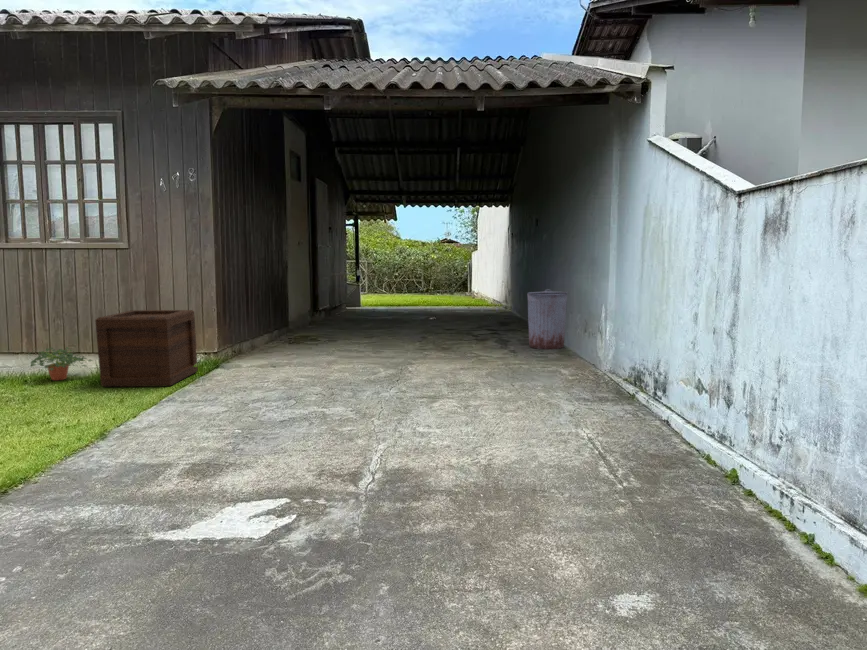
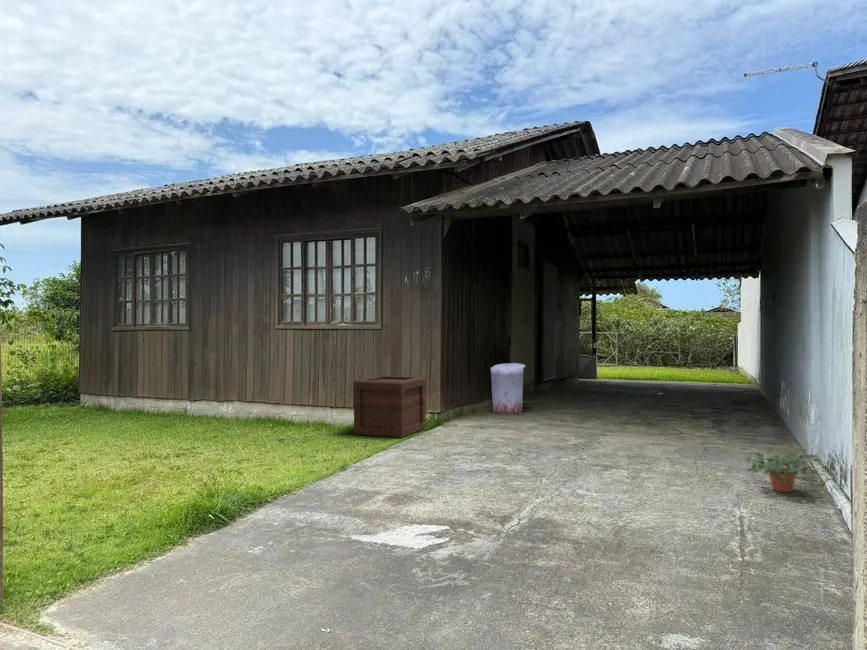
trash can: present [528,289,568,349] -> present [491,363,525,415]
potted plant: present [31,347,92,380] -> present [745,448,824,492]

